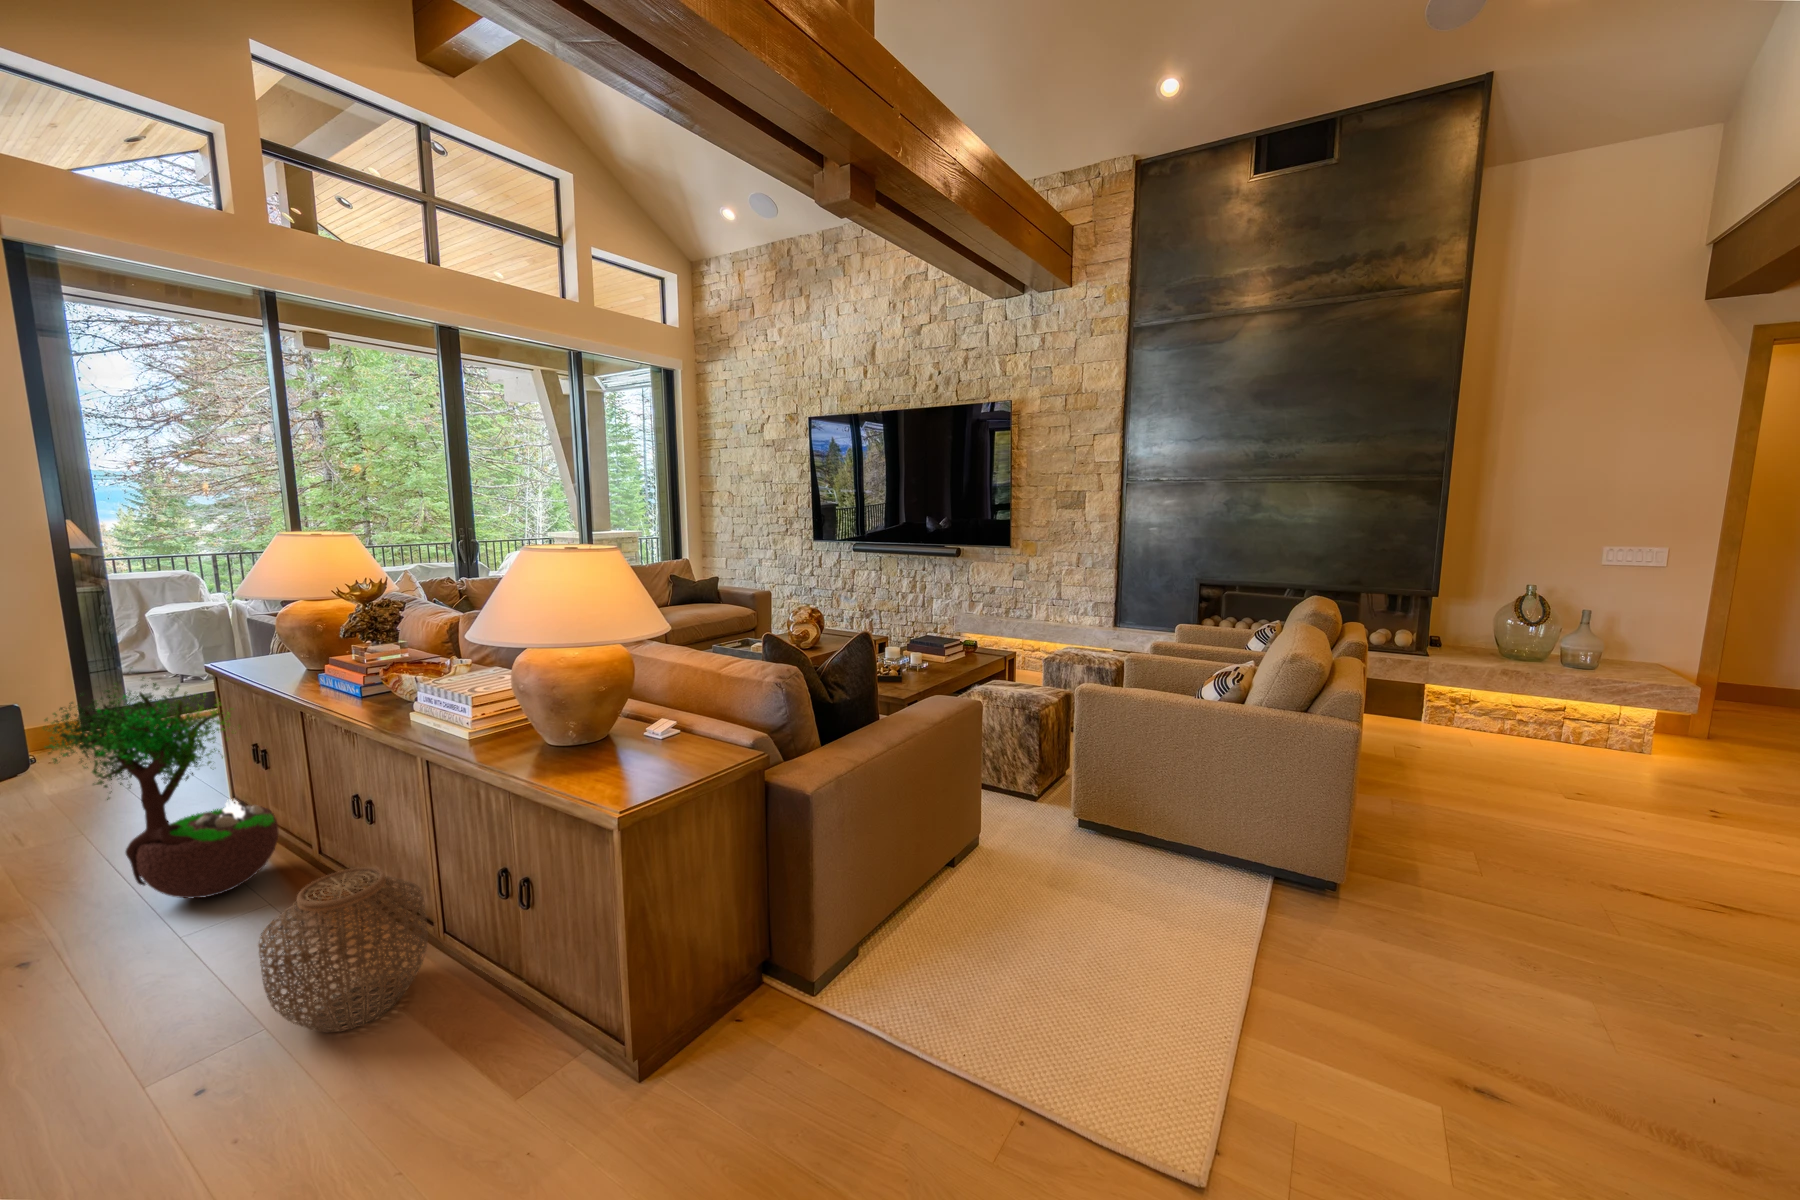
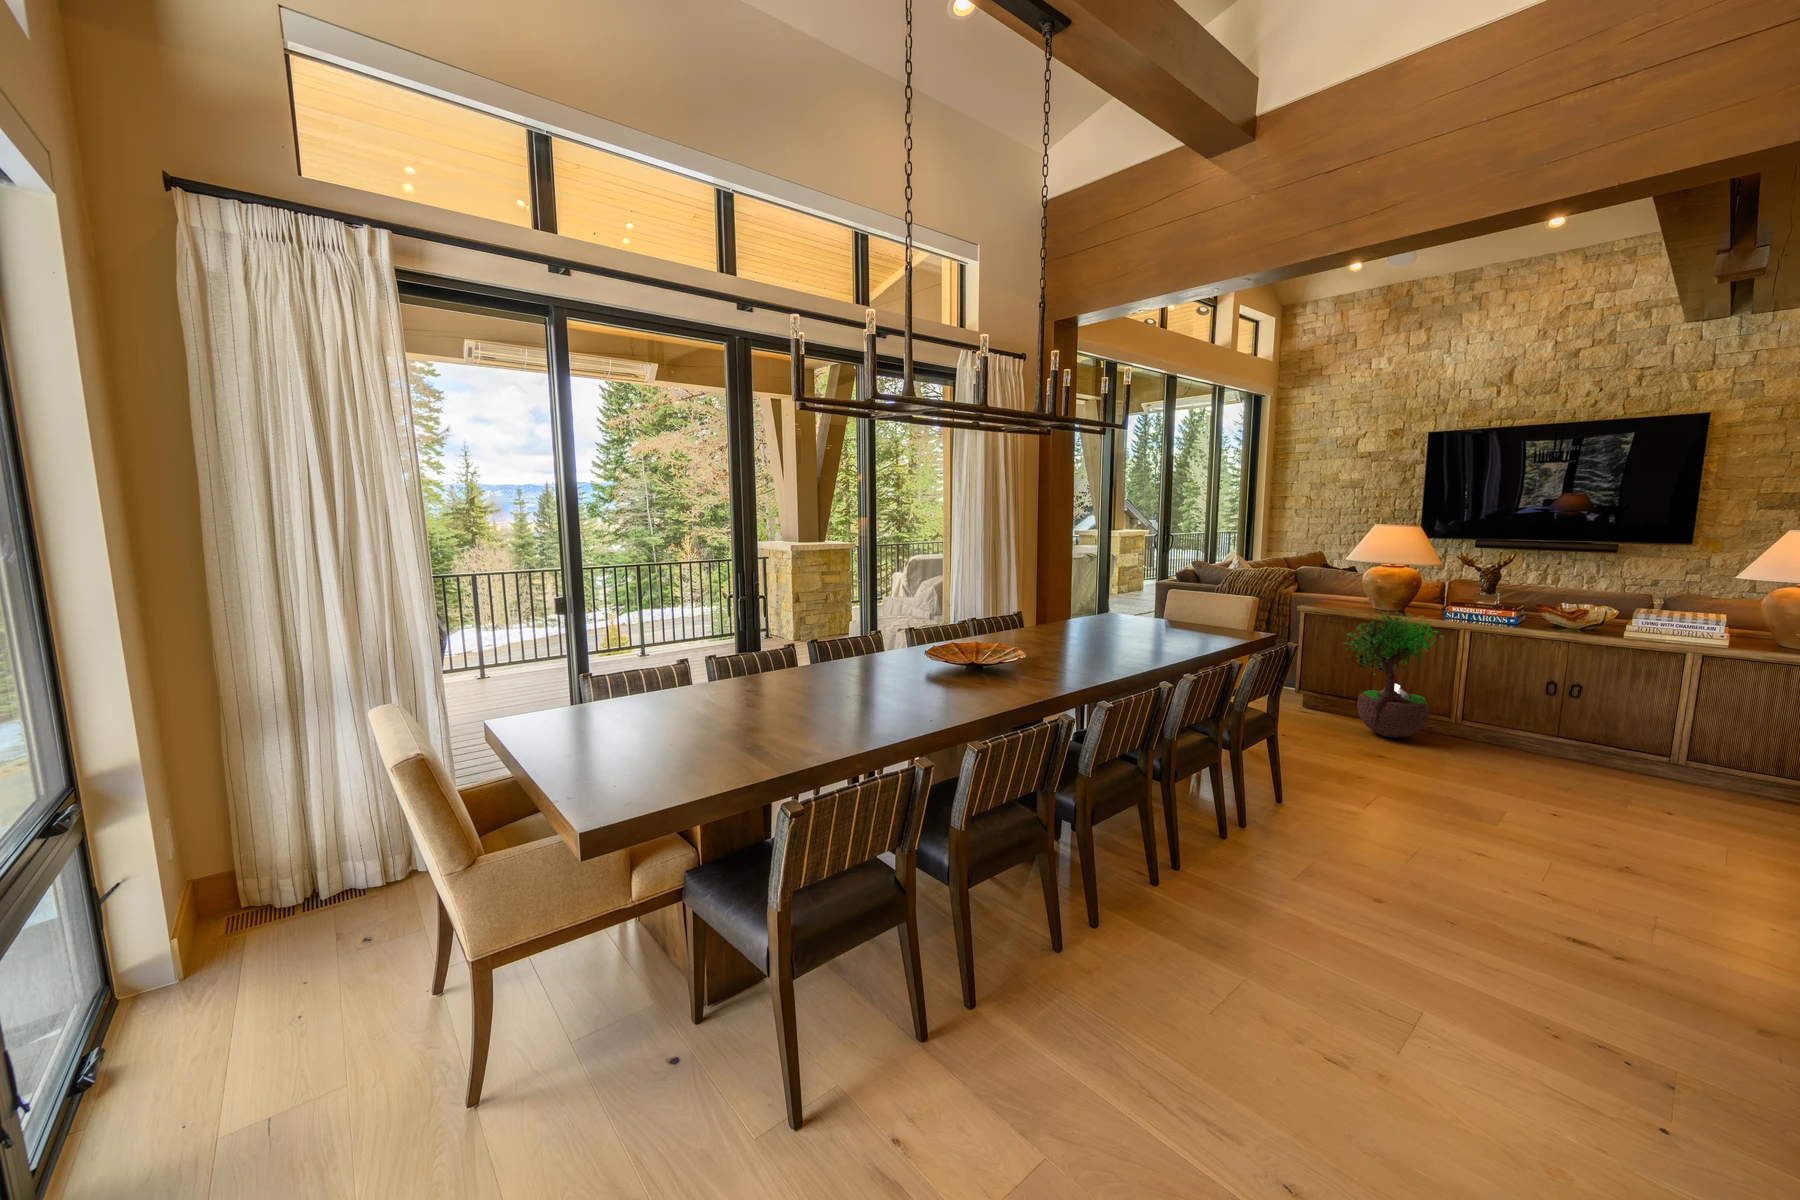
woven basket: present [258,867,428,1032] -> none [1604,714,1713,799]

